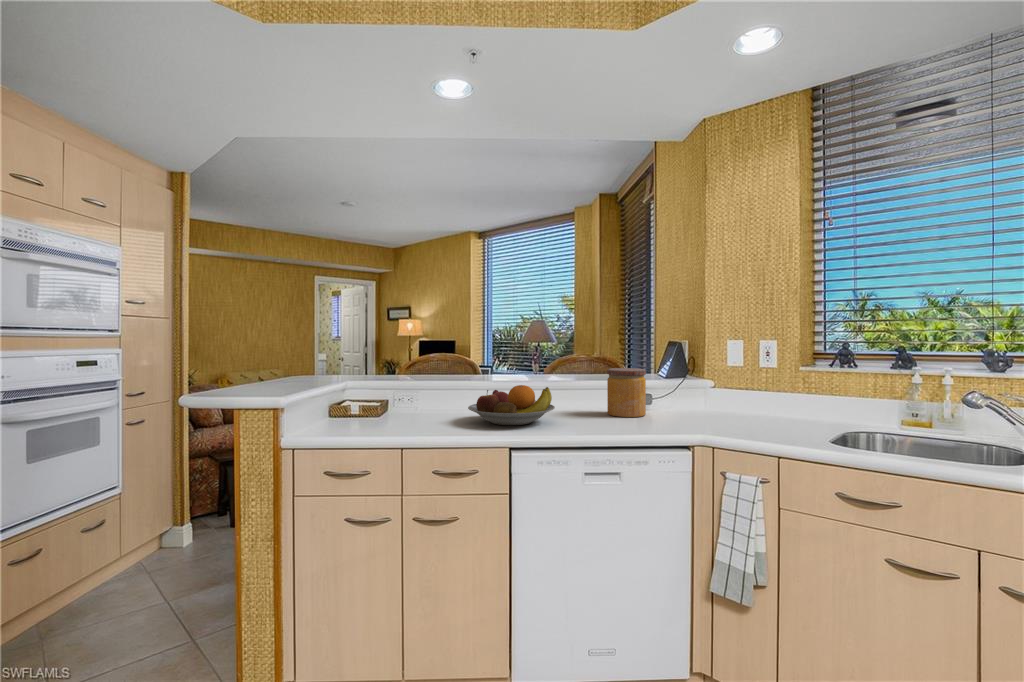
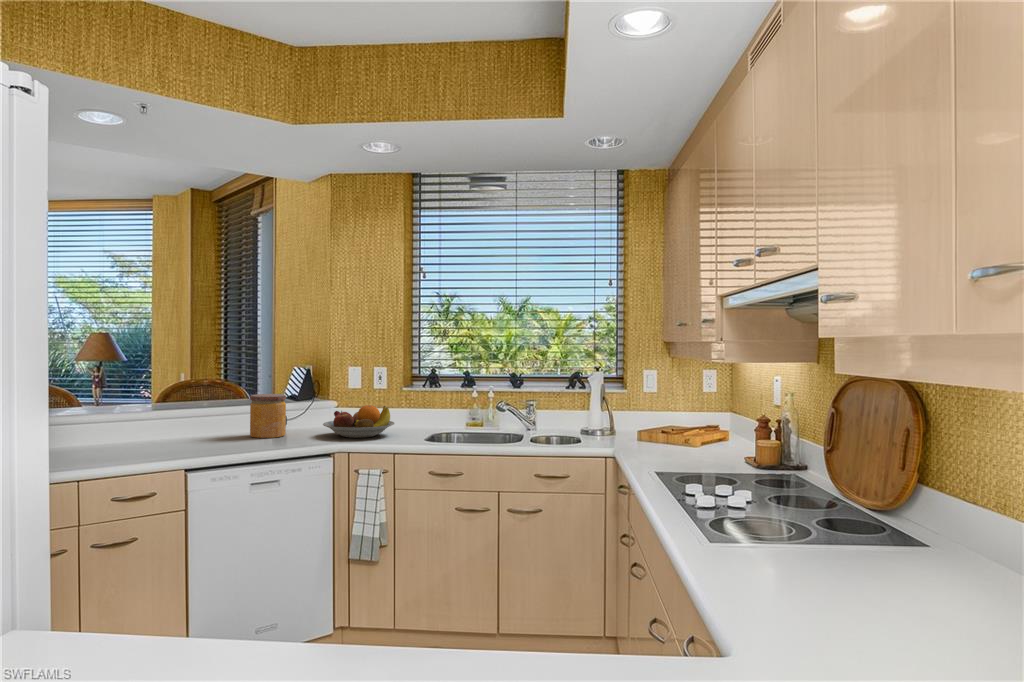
fruit bowl: present [468,385,555,425] -> present [323,405,394,438]

